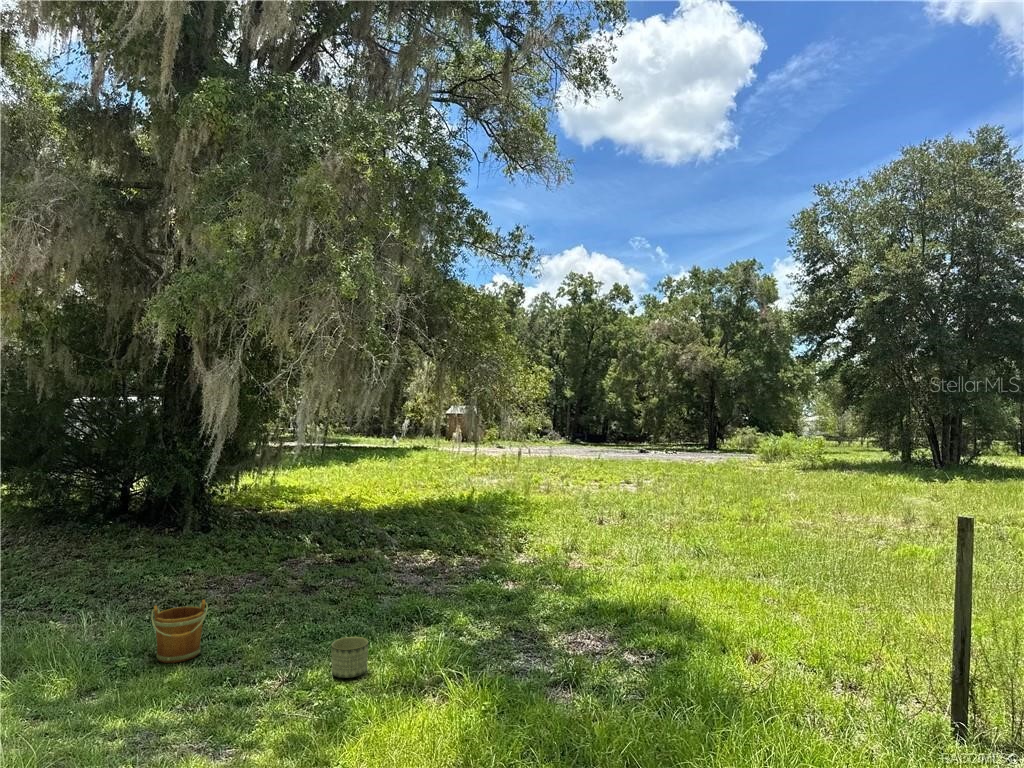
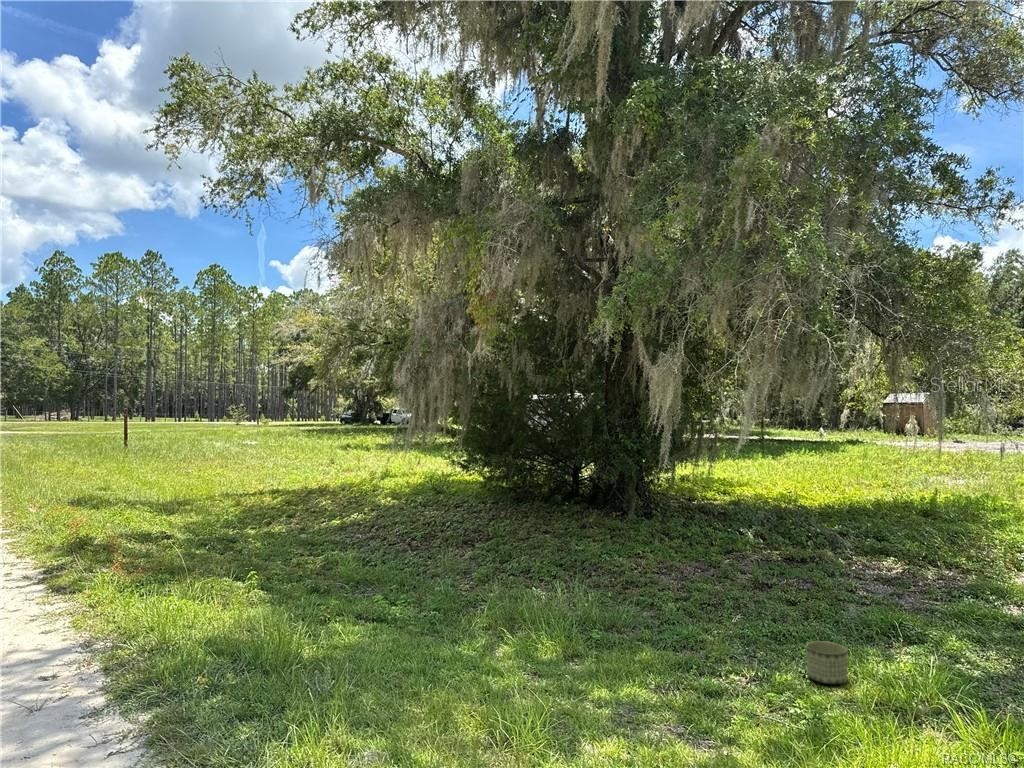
bucket: present [151,600,208,663] -> none [628,582,676,637]

